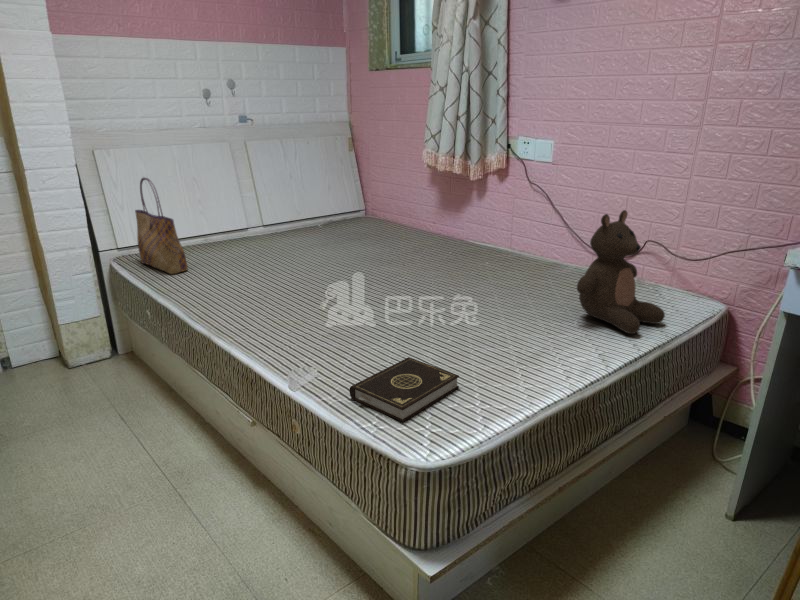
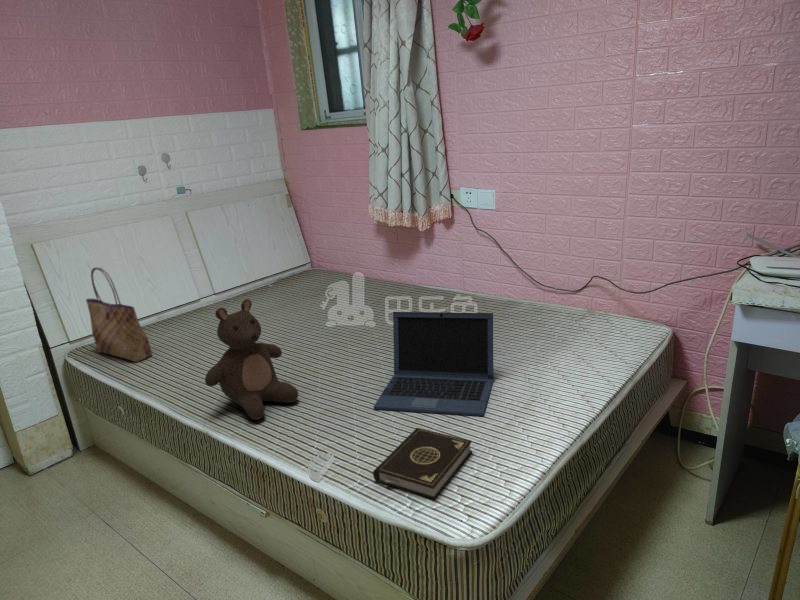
stuffed bear: present [577,210,665,334] -> present [205,299,298,420]
laptop: none [376,247,517,359] -> present [374,312,493,416]

